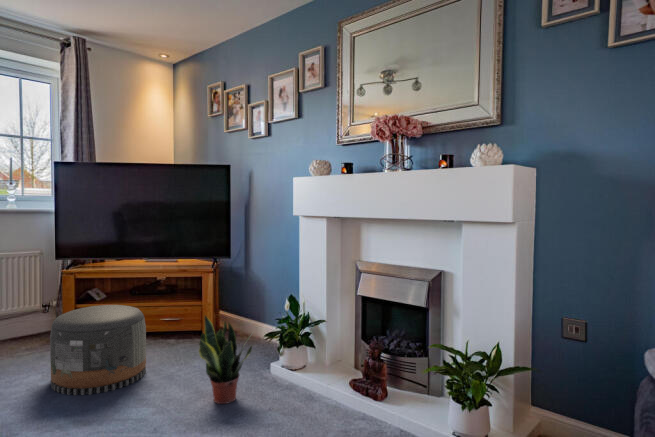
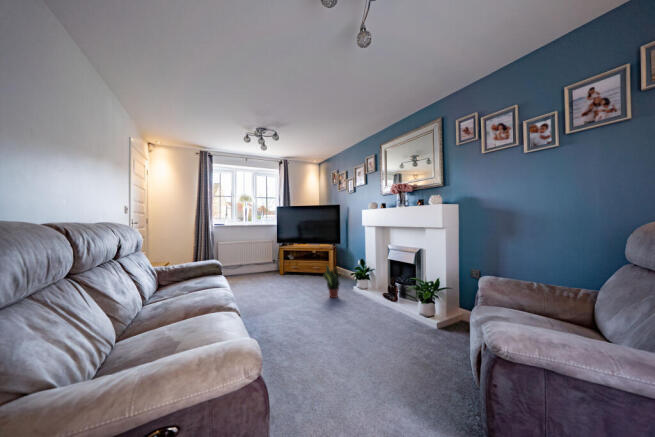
pouf: present [50,305,146,395] -> none [275,260,307,291]

